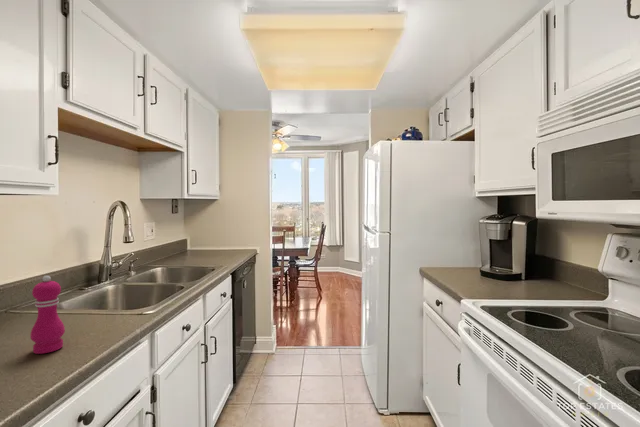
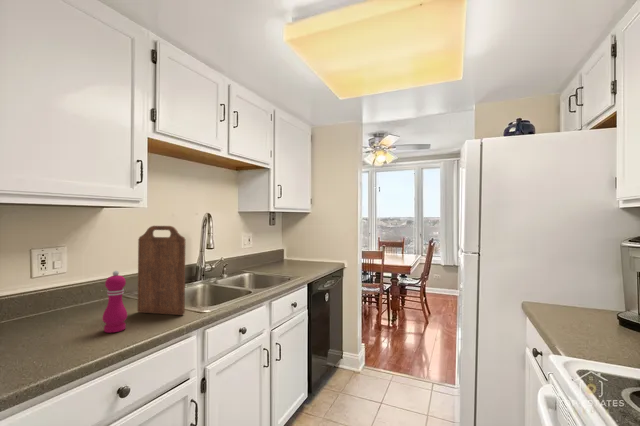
cutting board: none [57,217,128,325] -> present [137,226,185,315]

